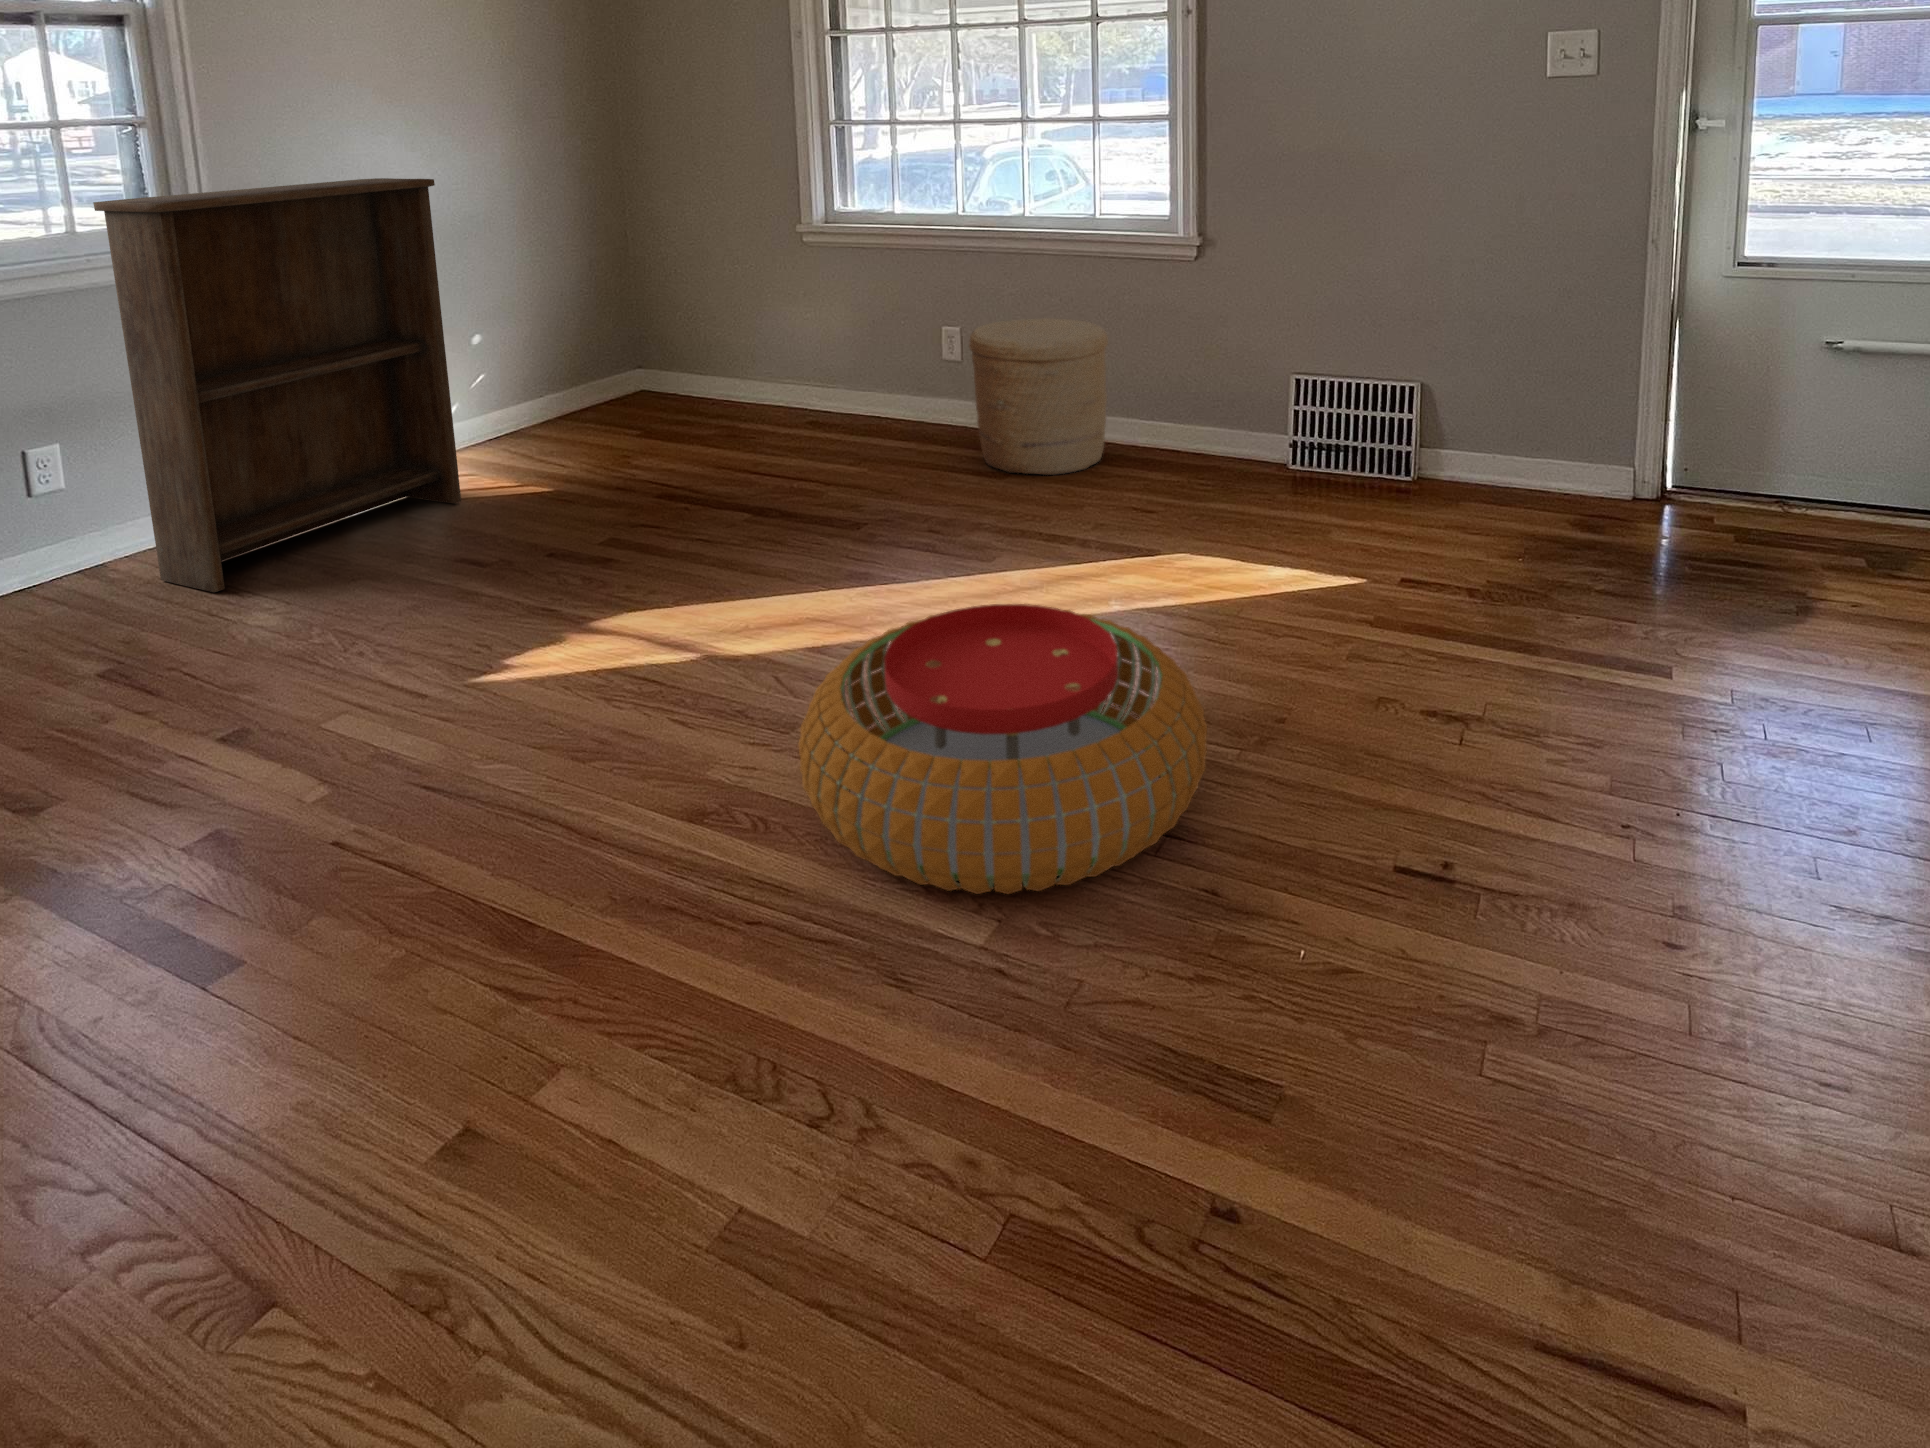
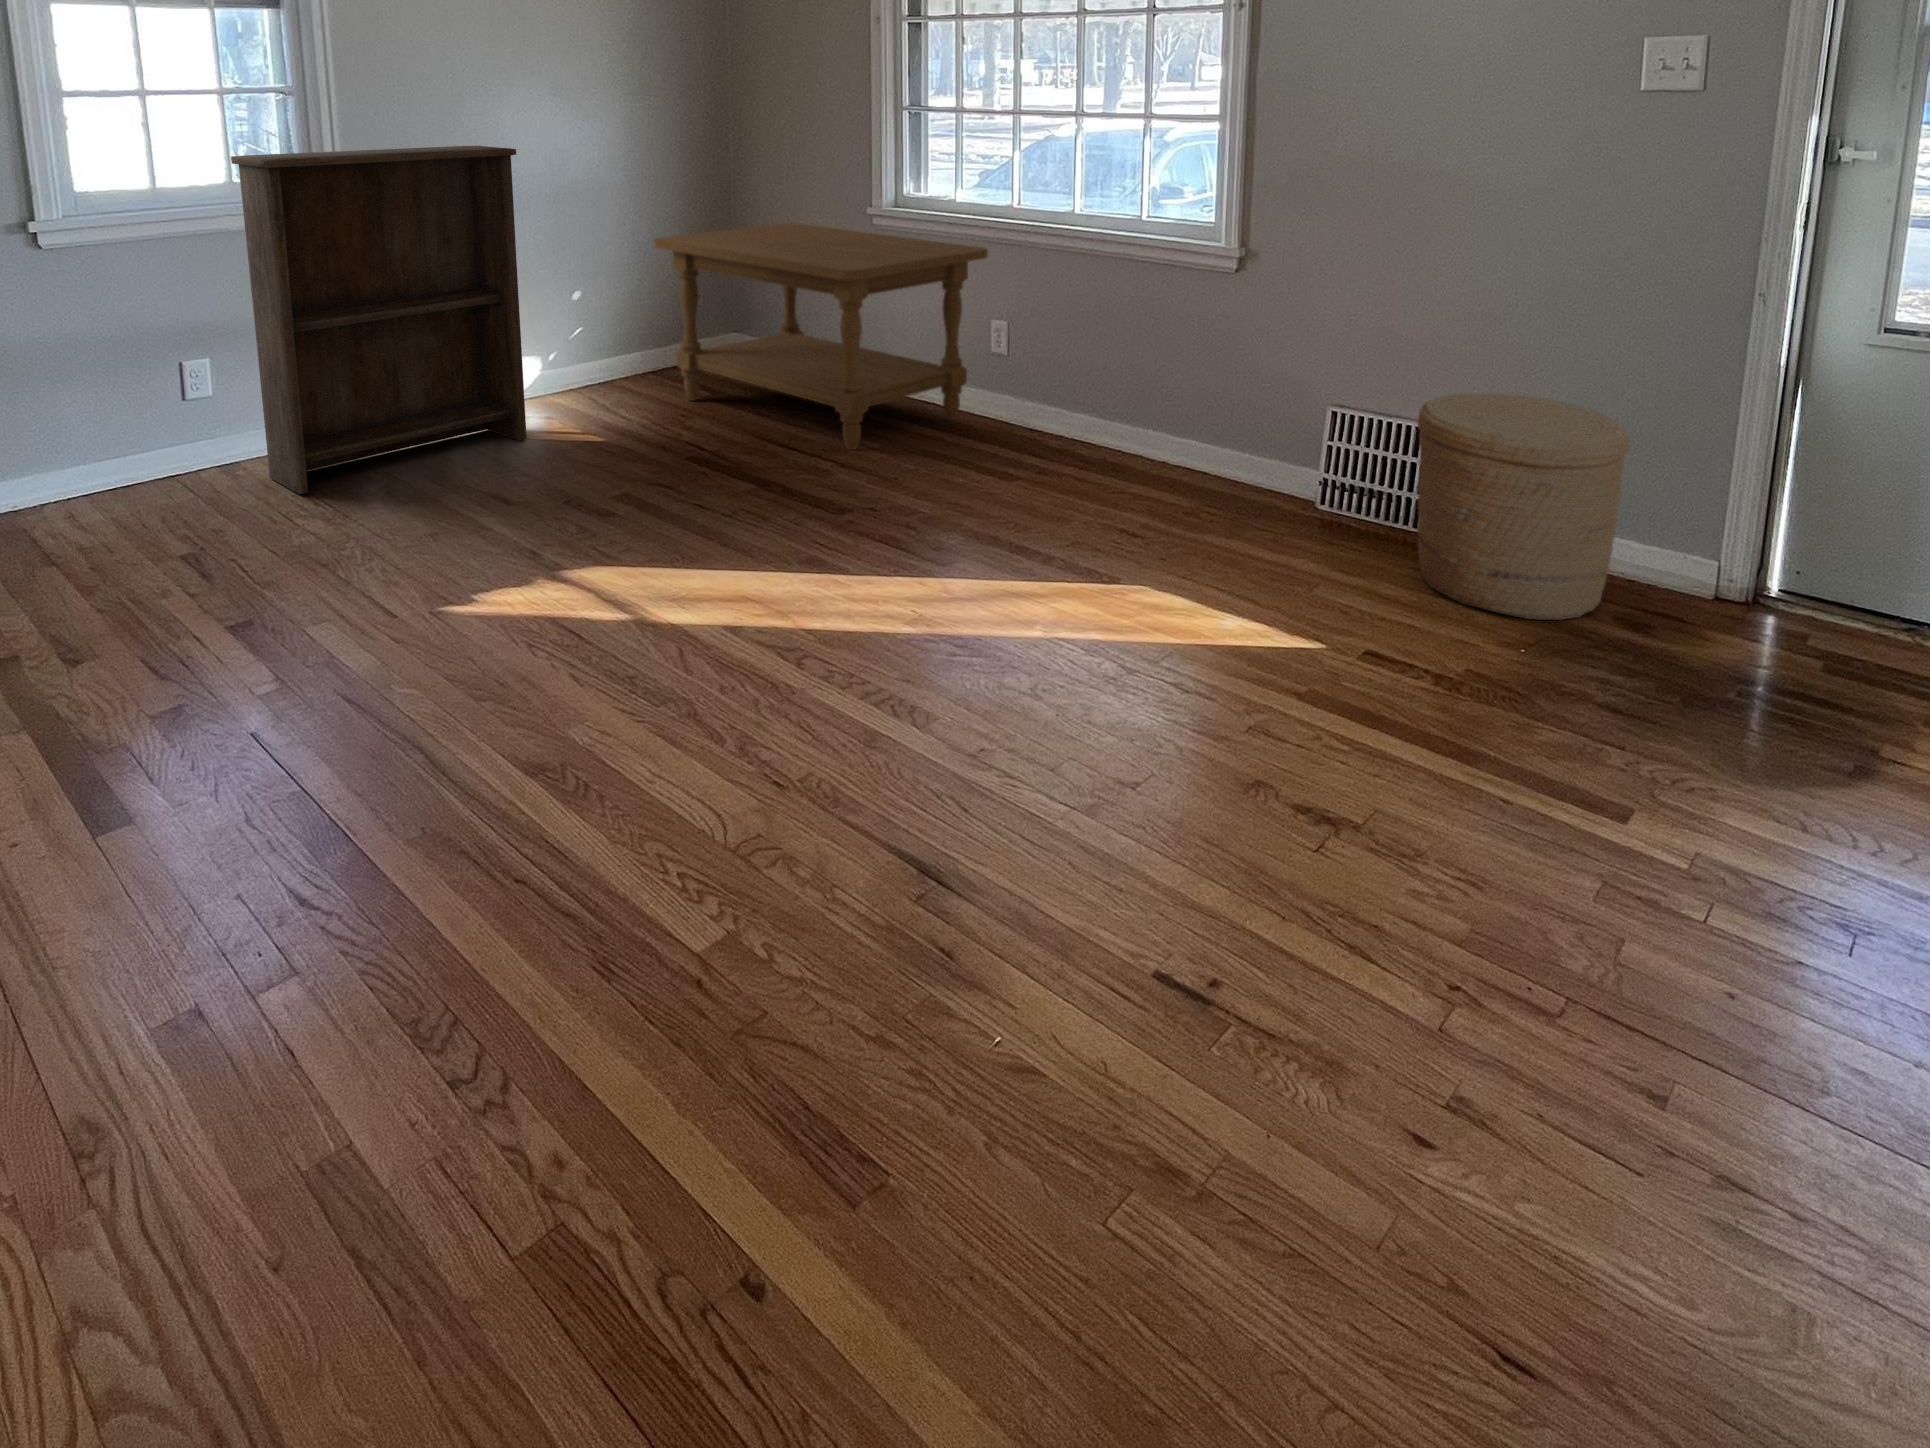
coffee table: none [574,247,939,471] -> present [654,223,988,450]
woven basket: present [969,318,1108,475] -> present [1417,393,1630,620]
pouf: present [798,604,1207,894] -> none [606,609,1022,910]

